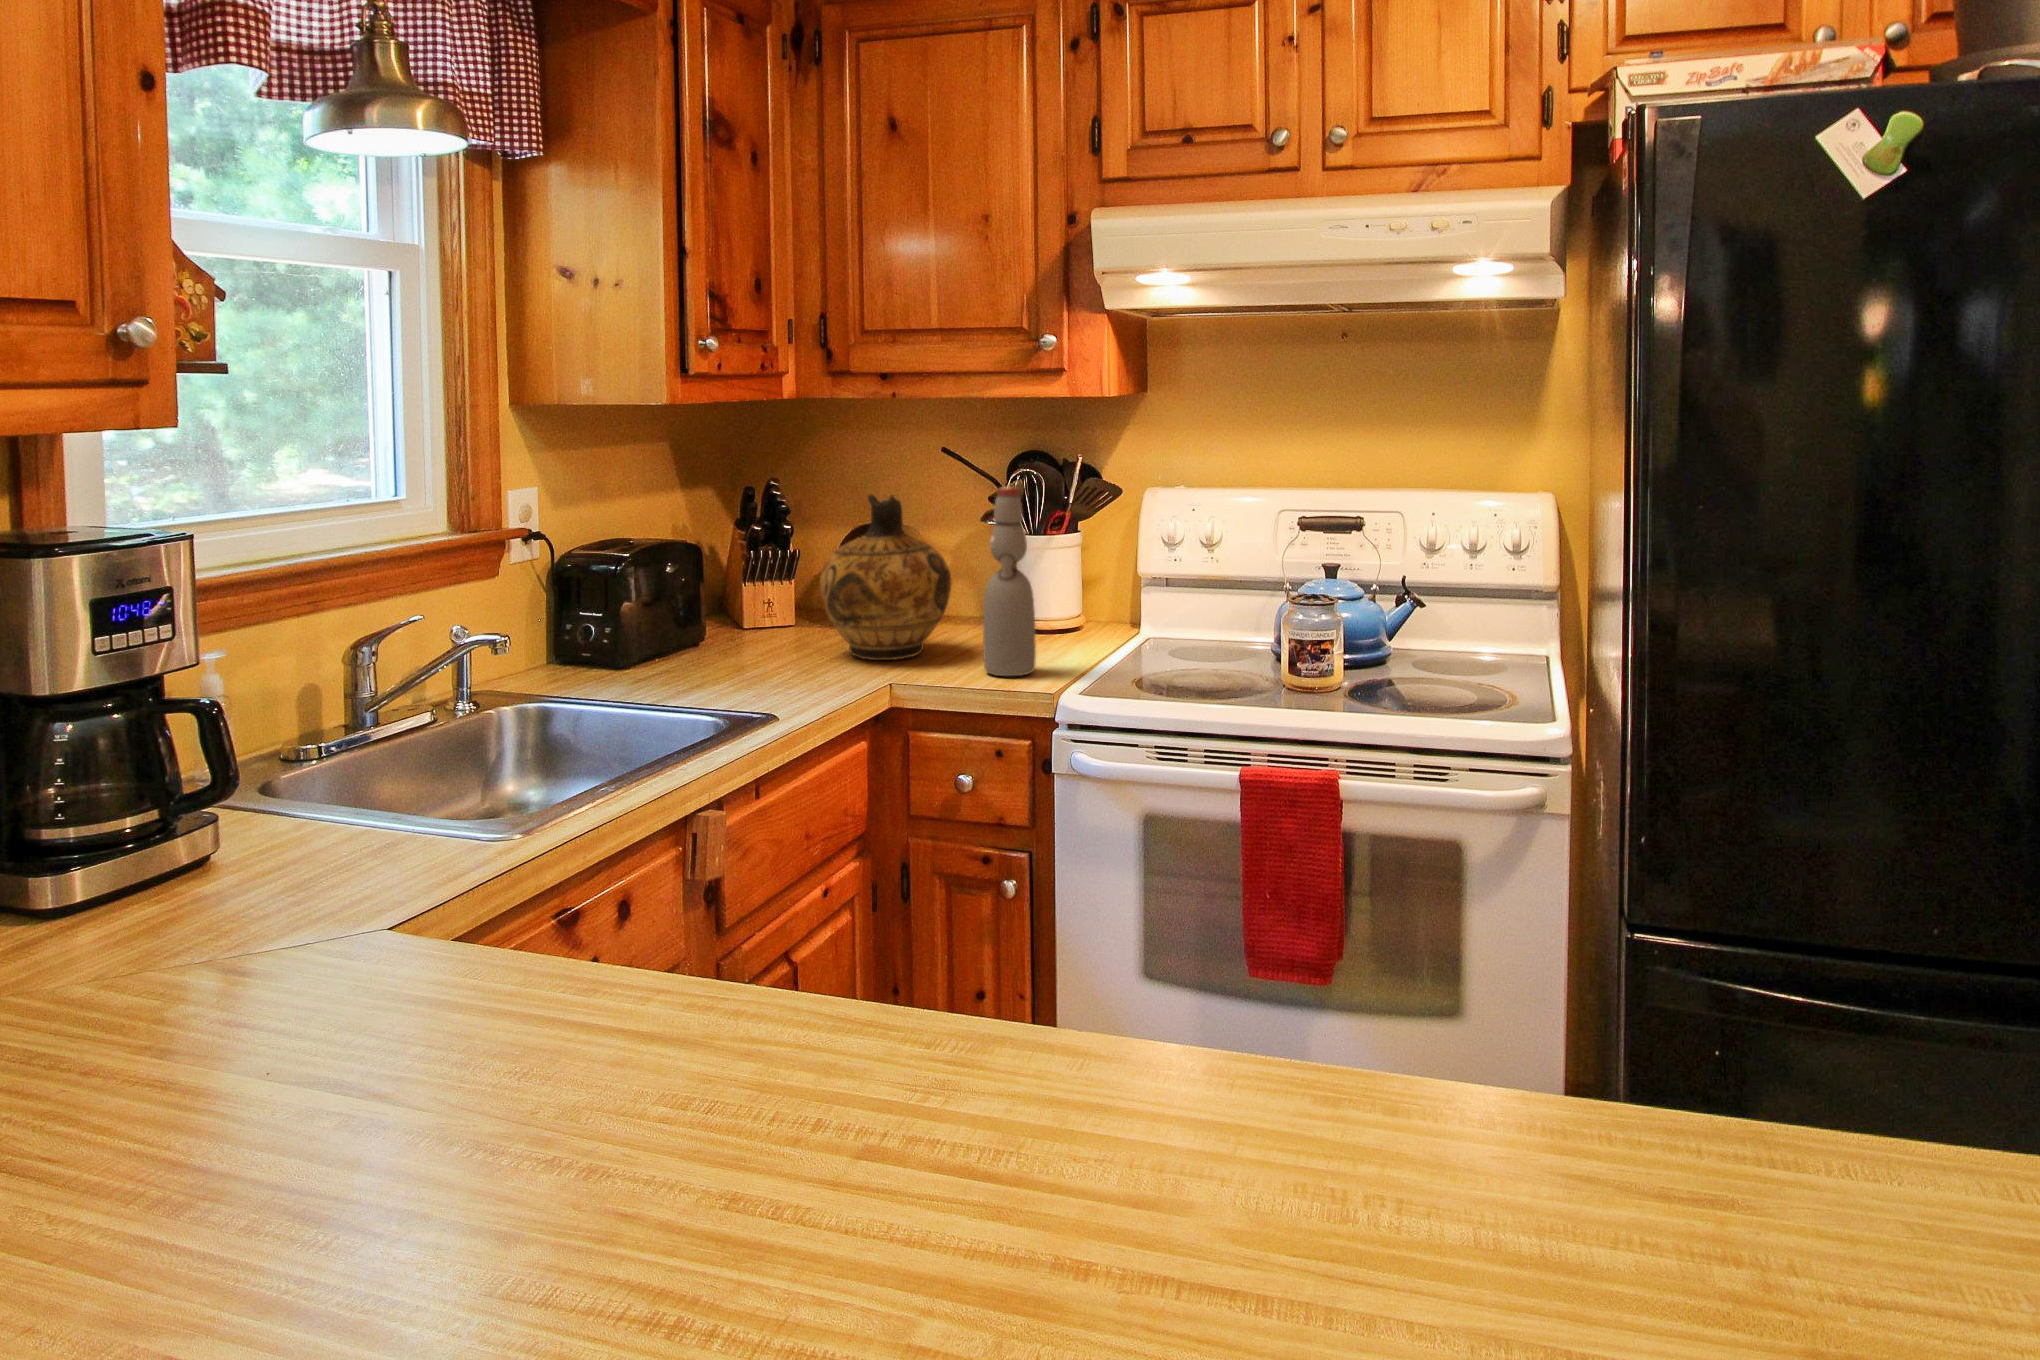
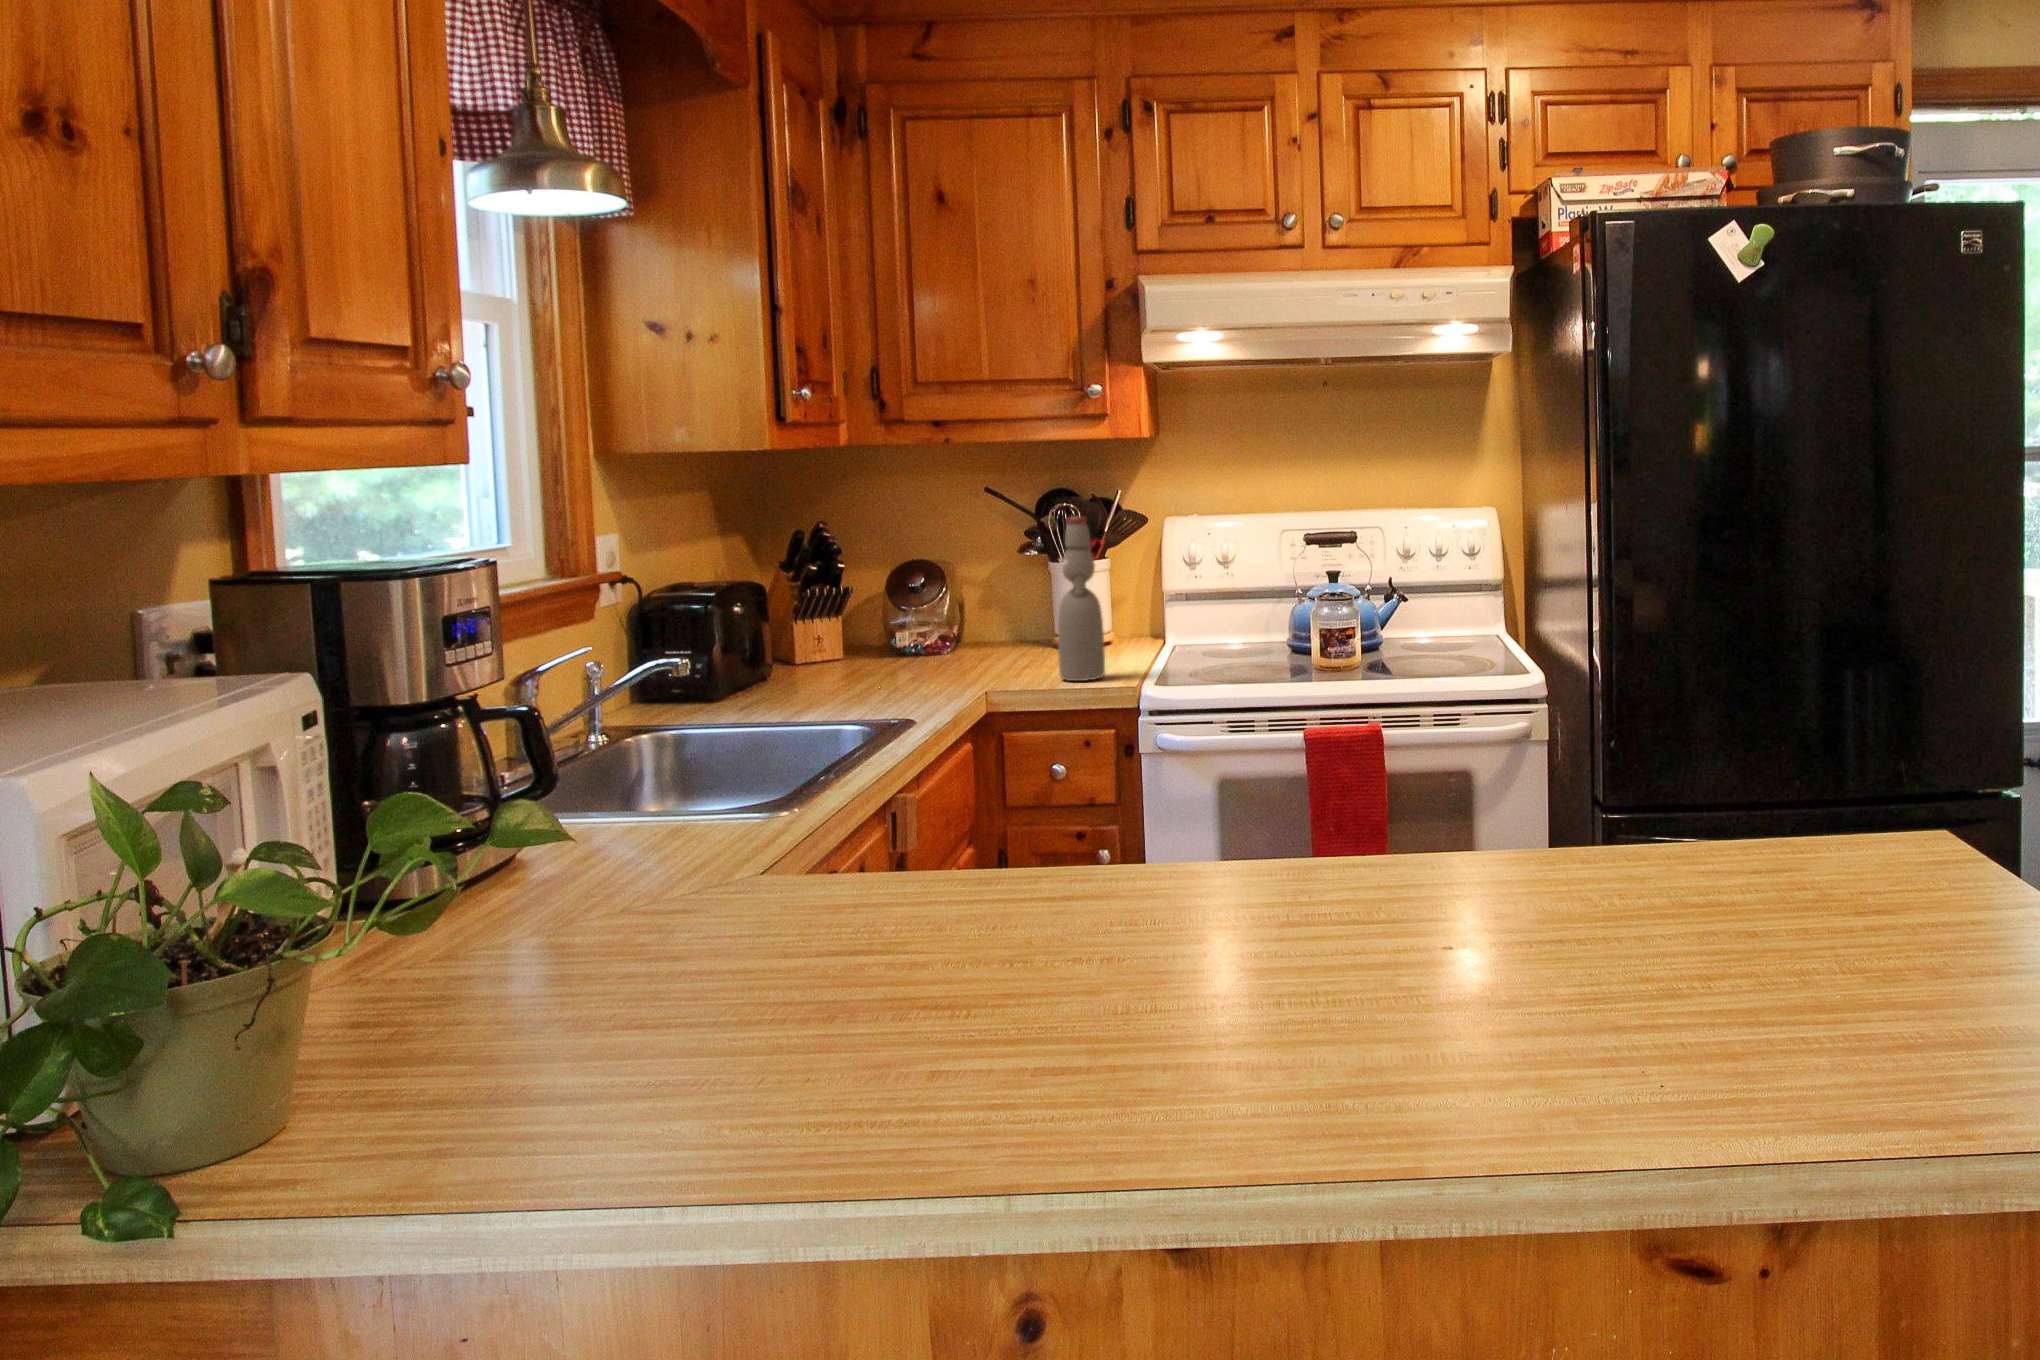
ceramic jug: present [820,495,952,660] -> none [893,528,1016,679]

